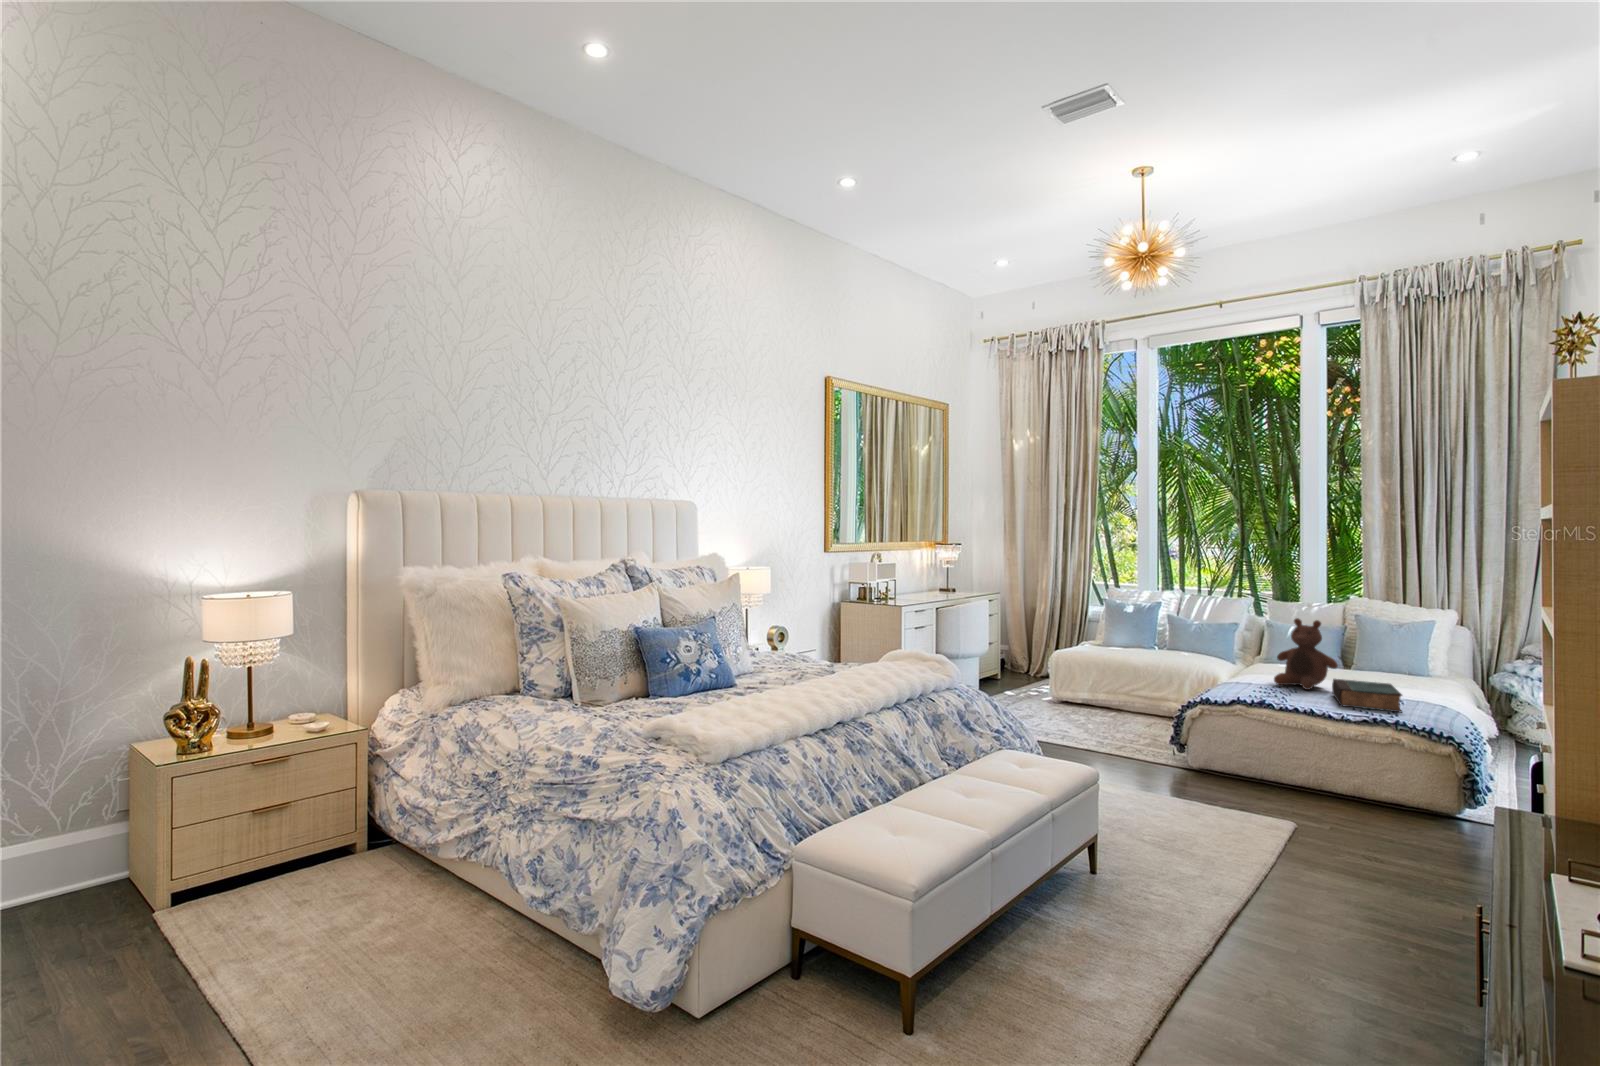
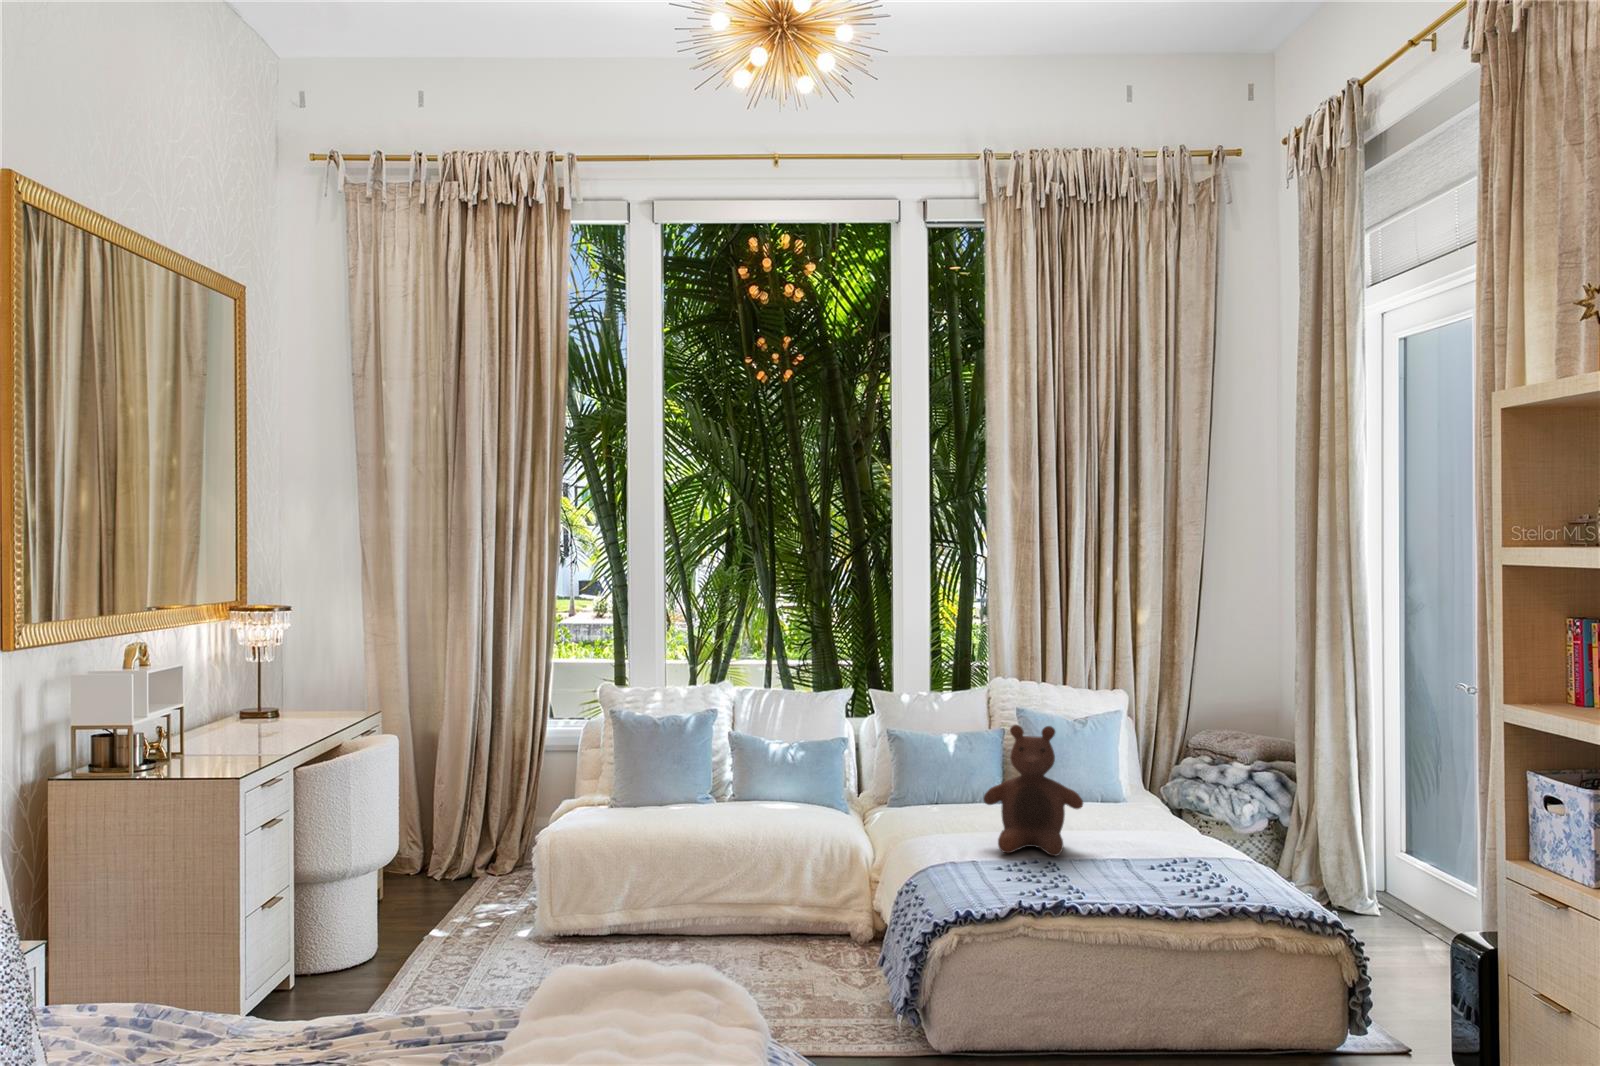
book: present [1332,679,1402,712] -> none [1099,826,1232,888]

